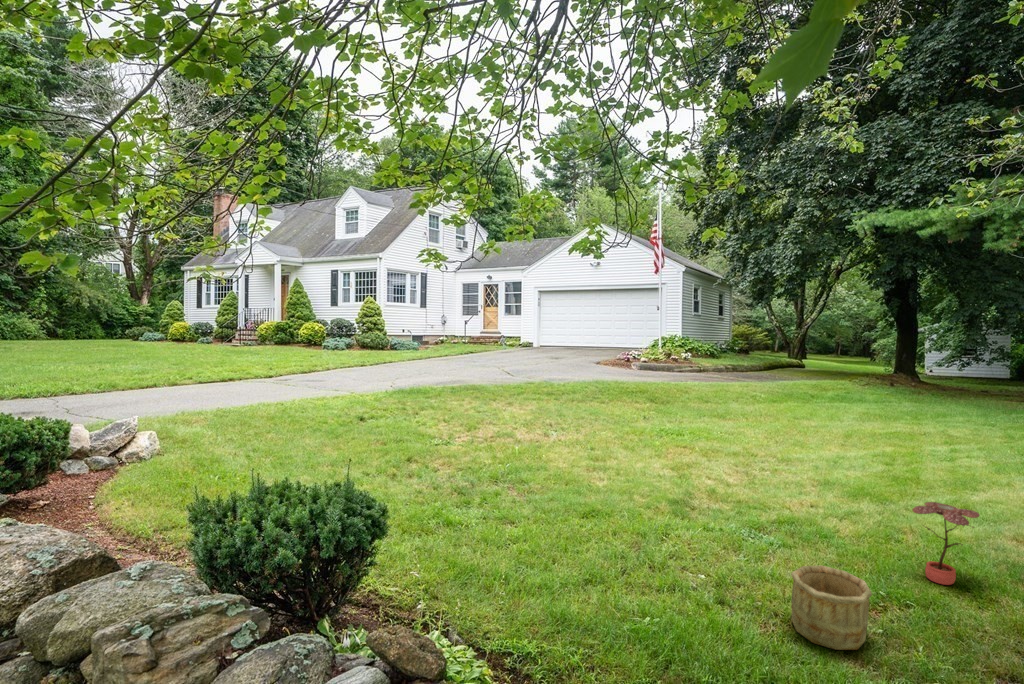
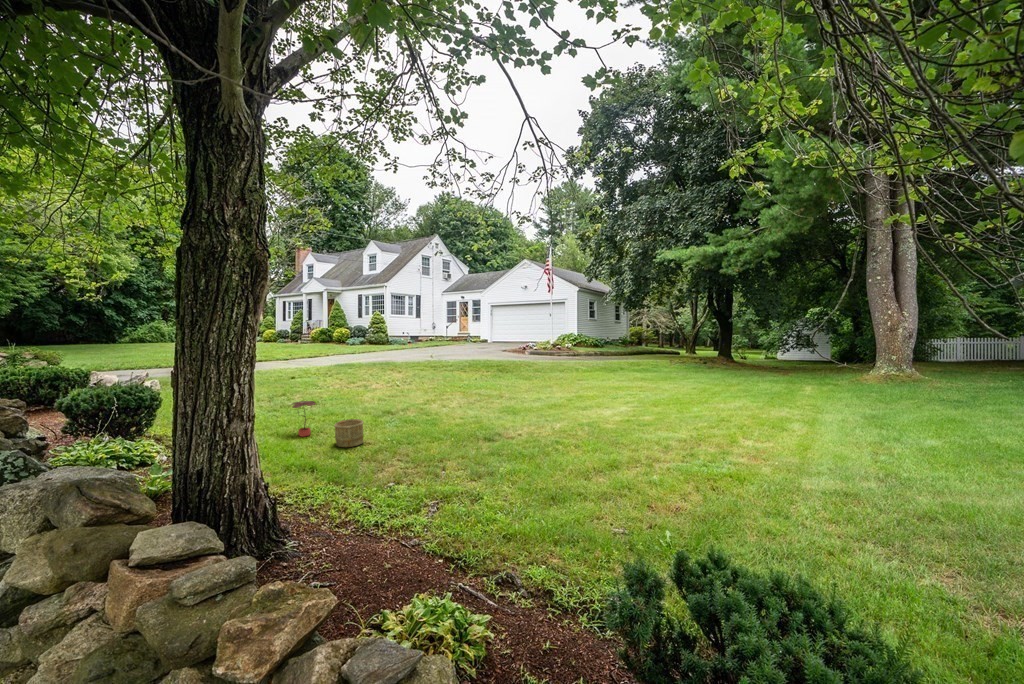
potted plant: present [913,502,980,585] -> present [292,401,316,437]

